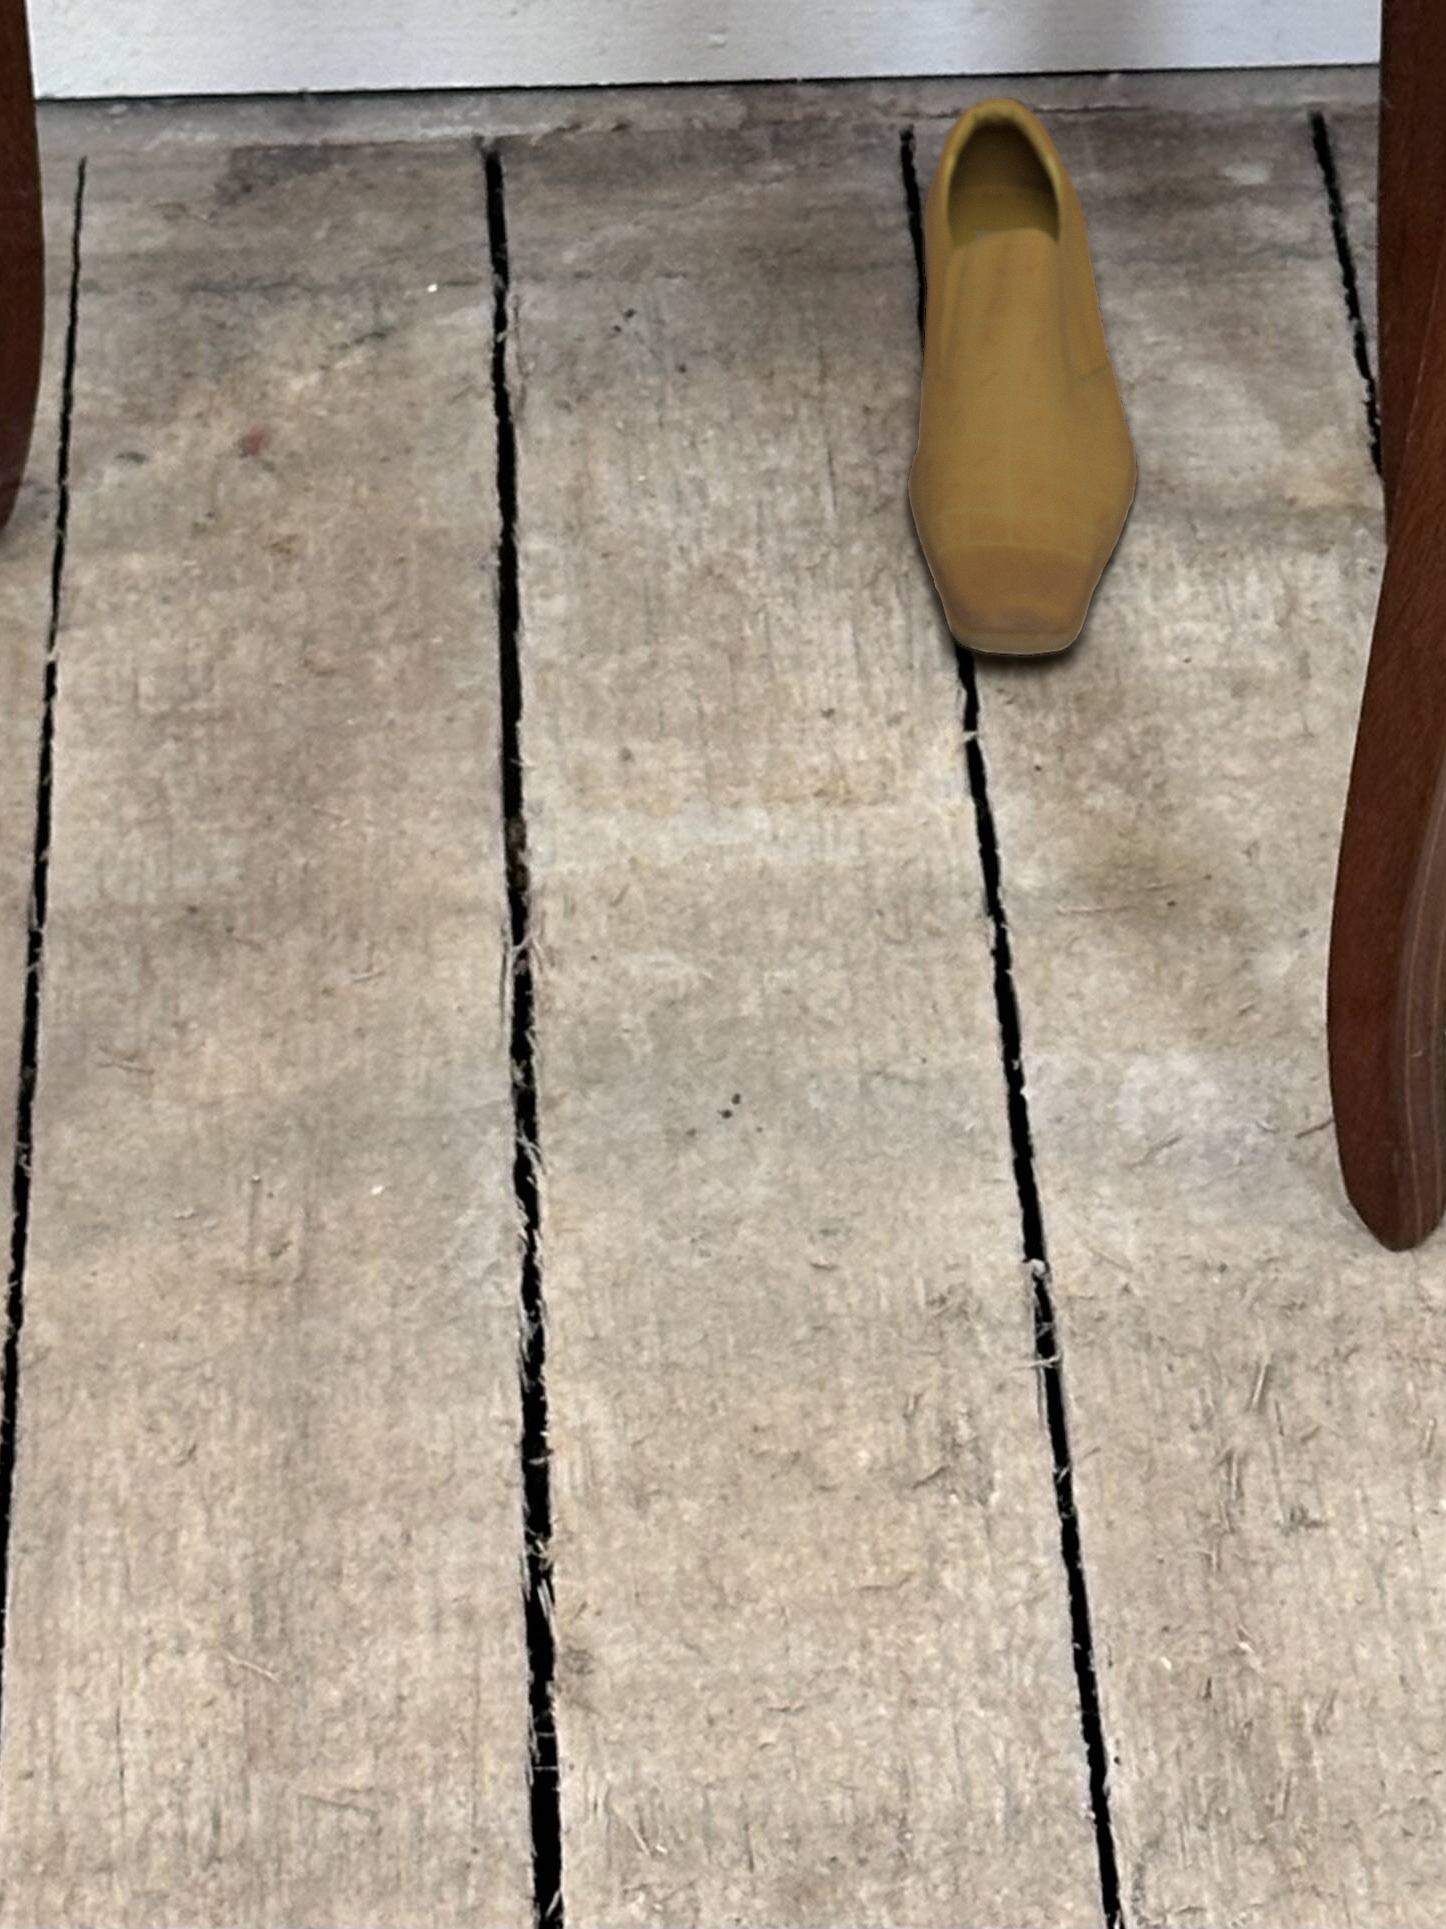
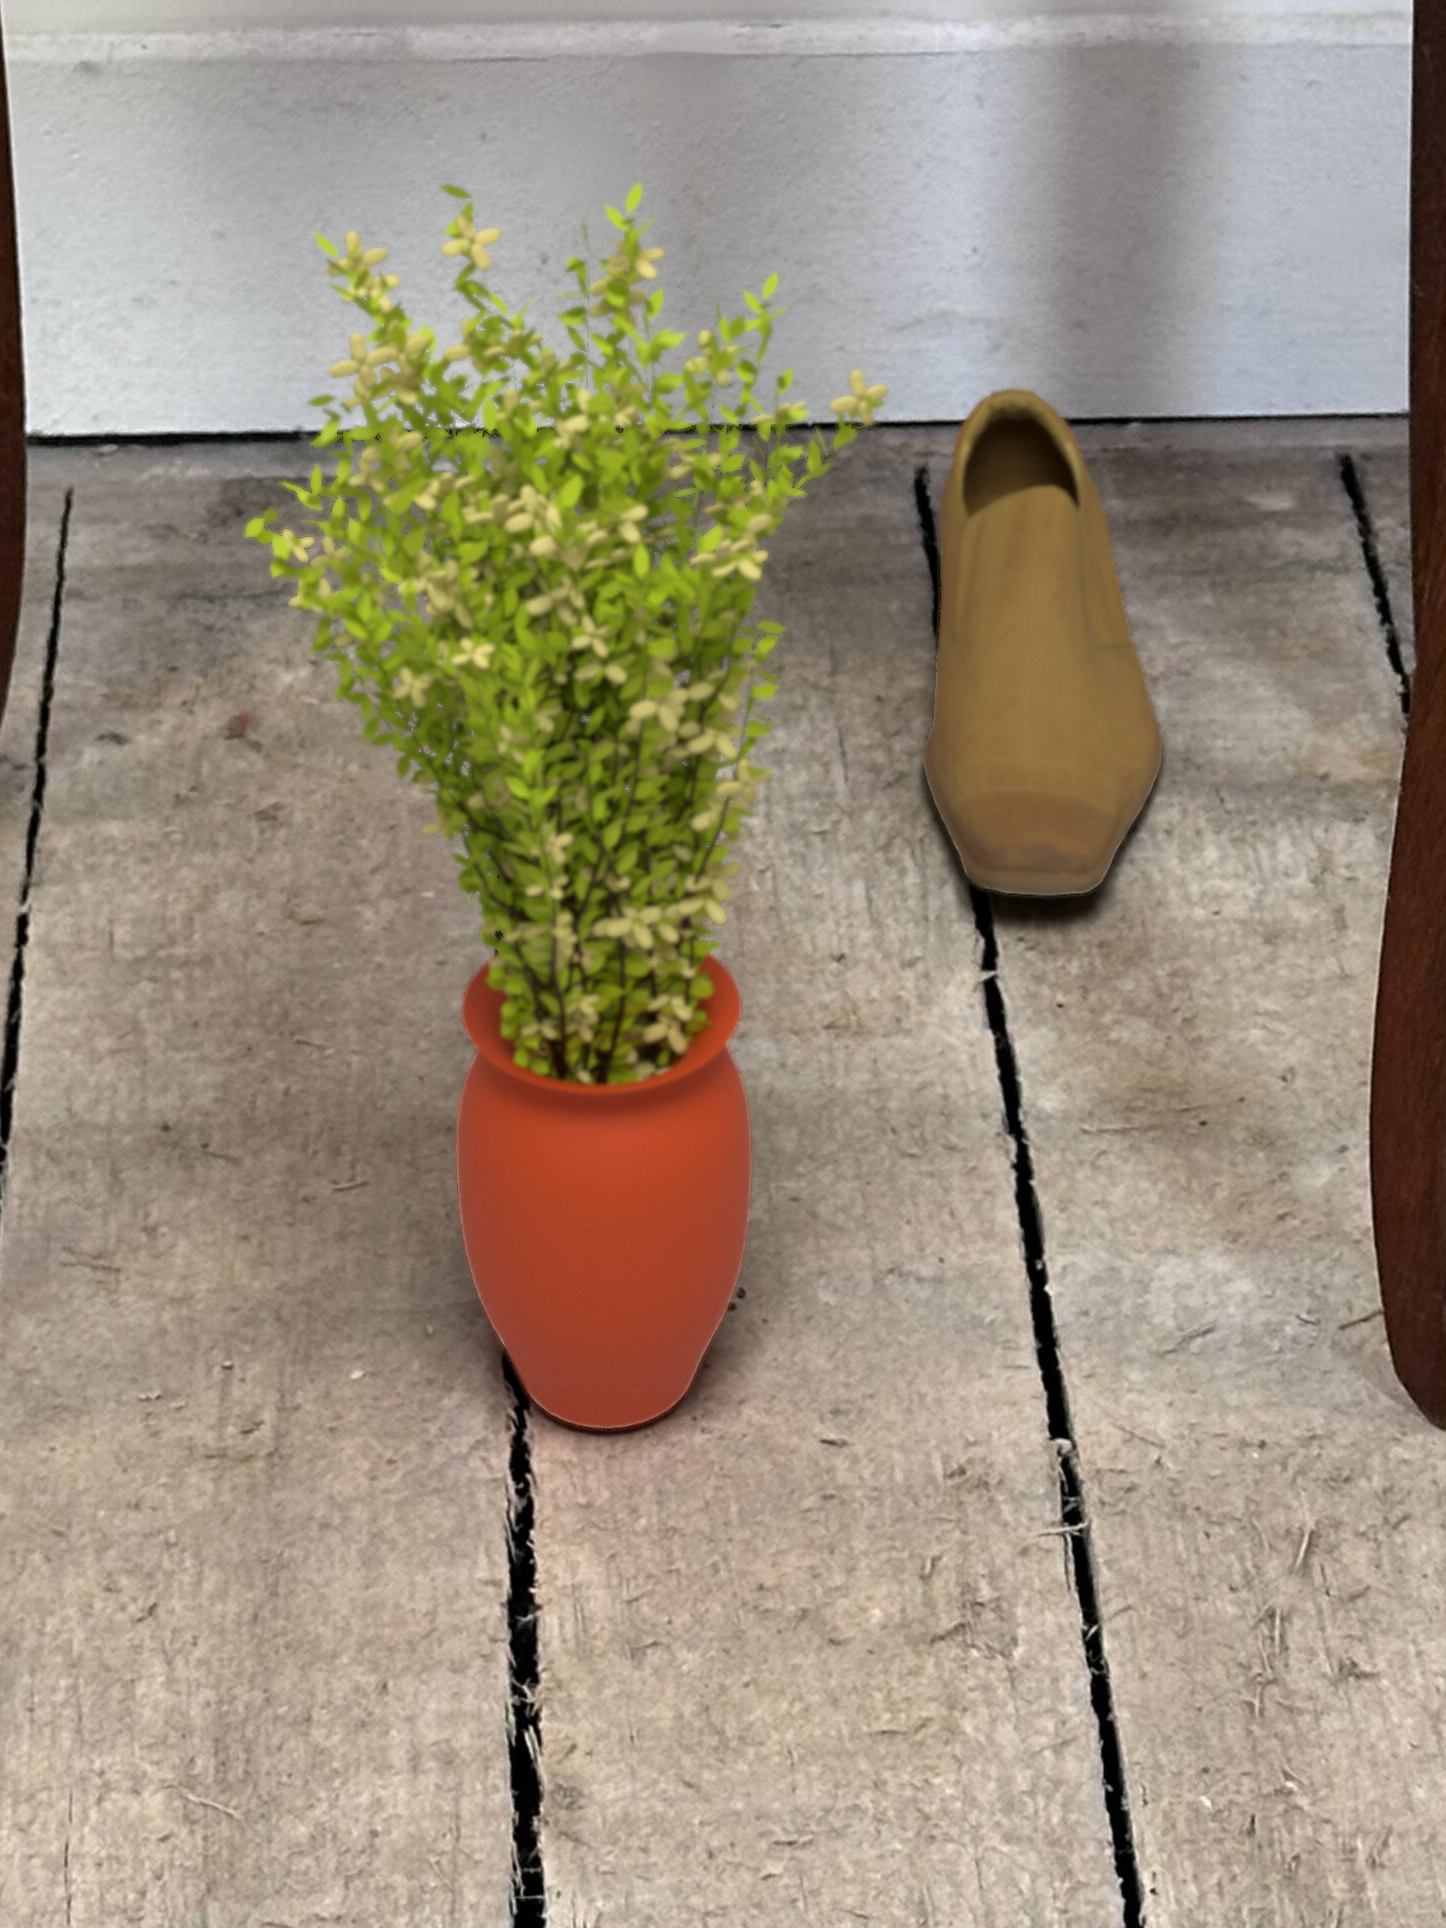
potted plant: none [248,226,880,1253] -> present [245,183,889,1429]

